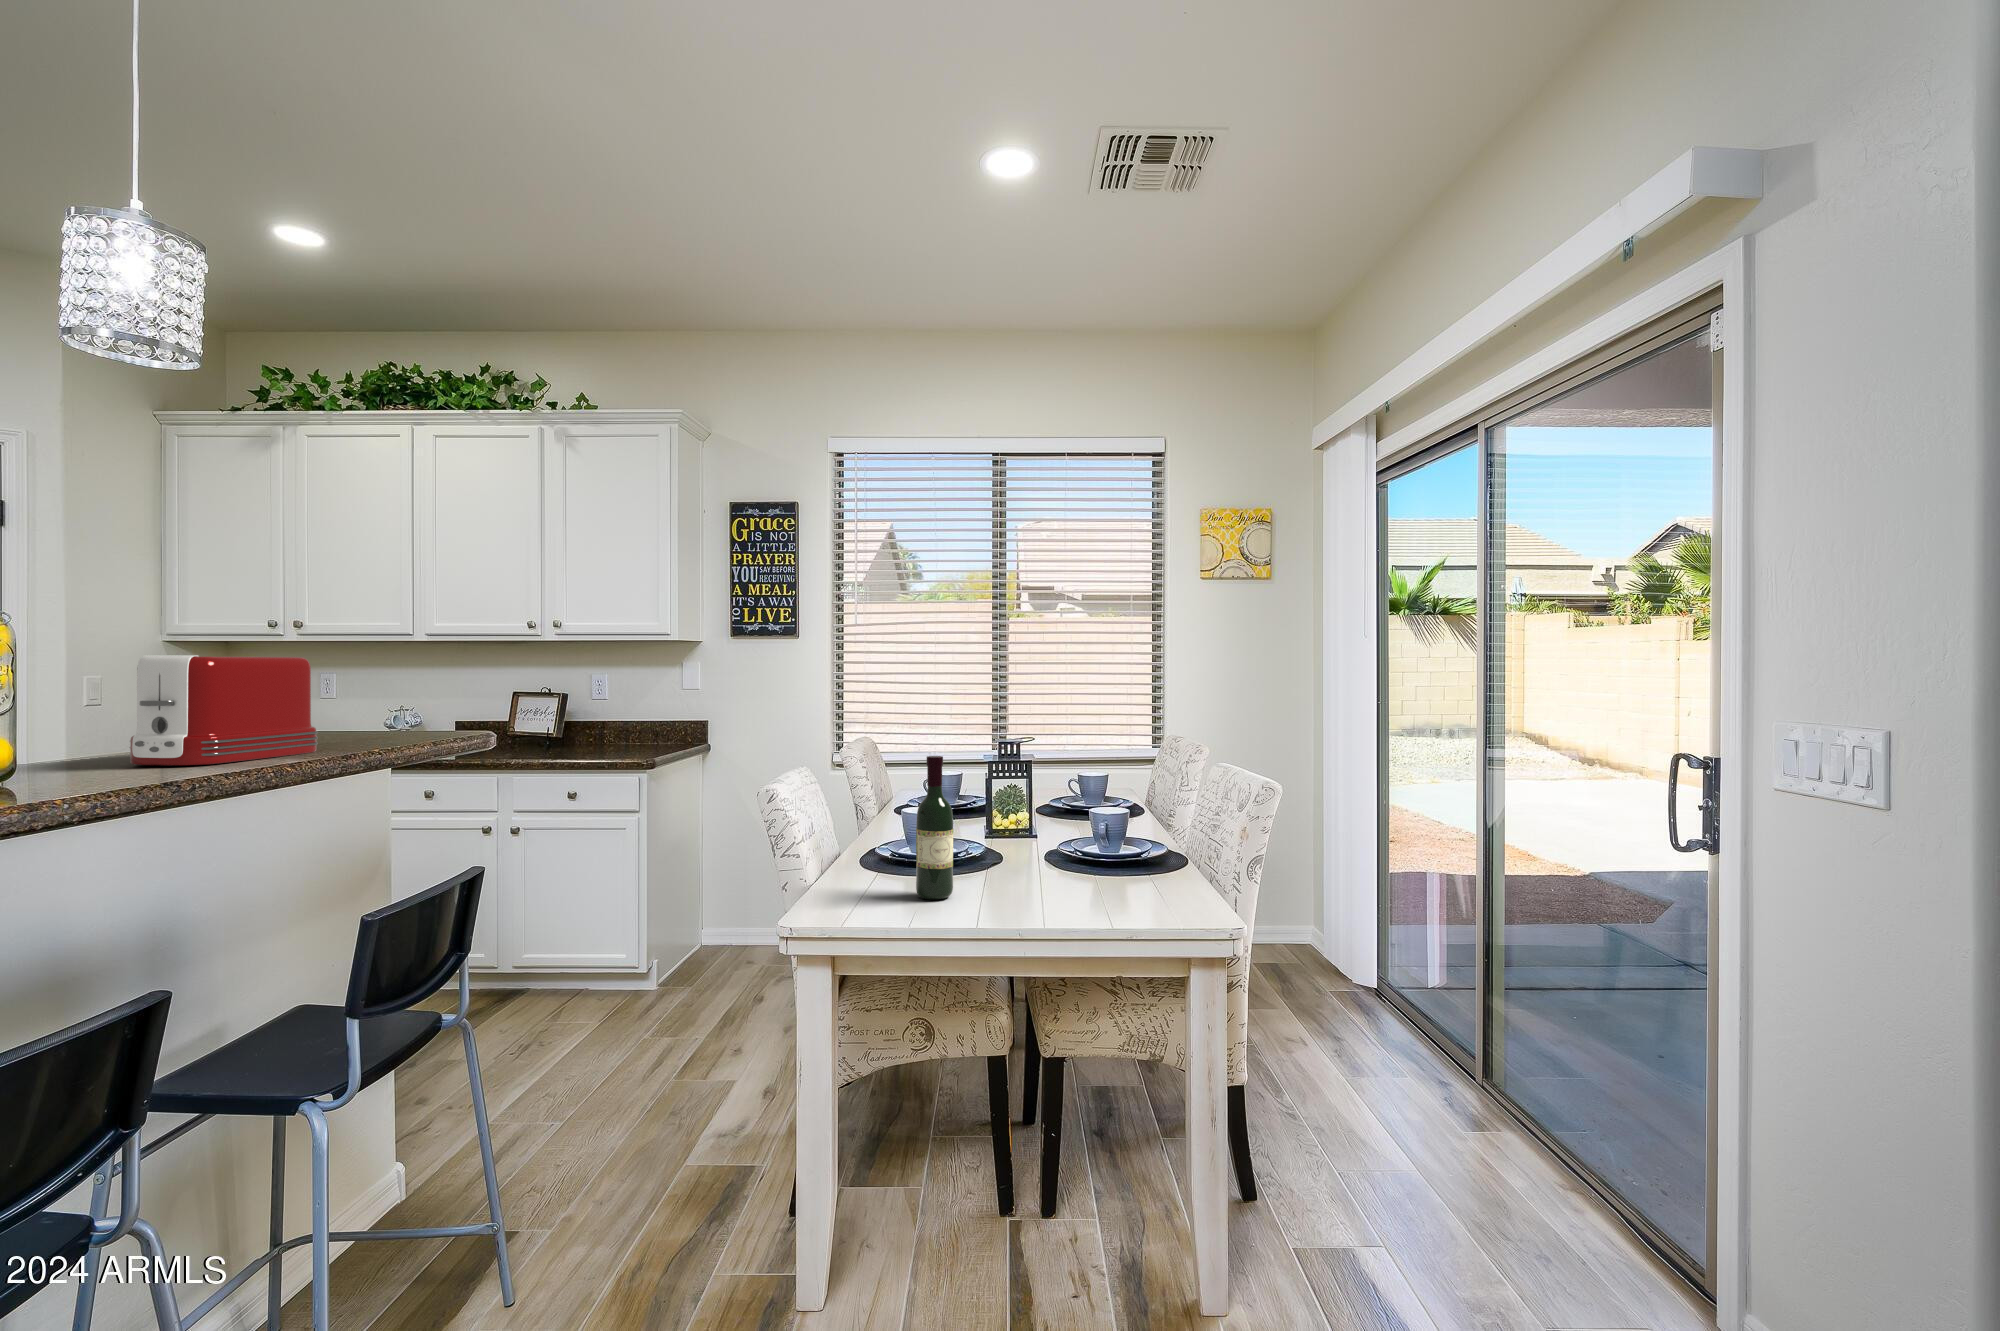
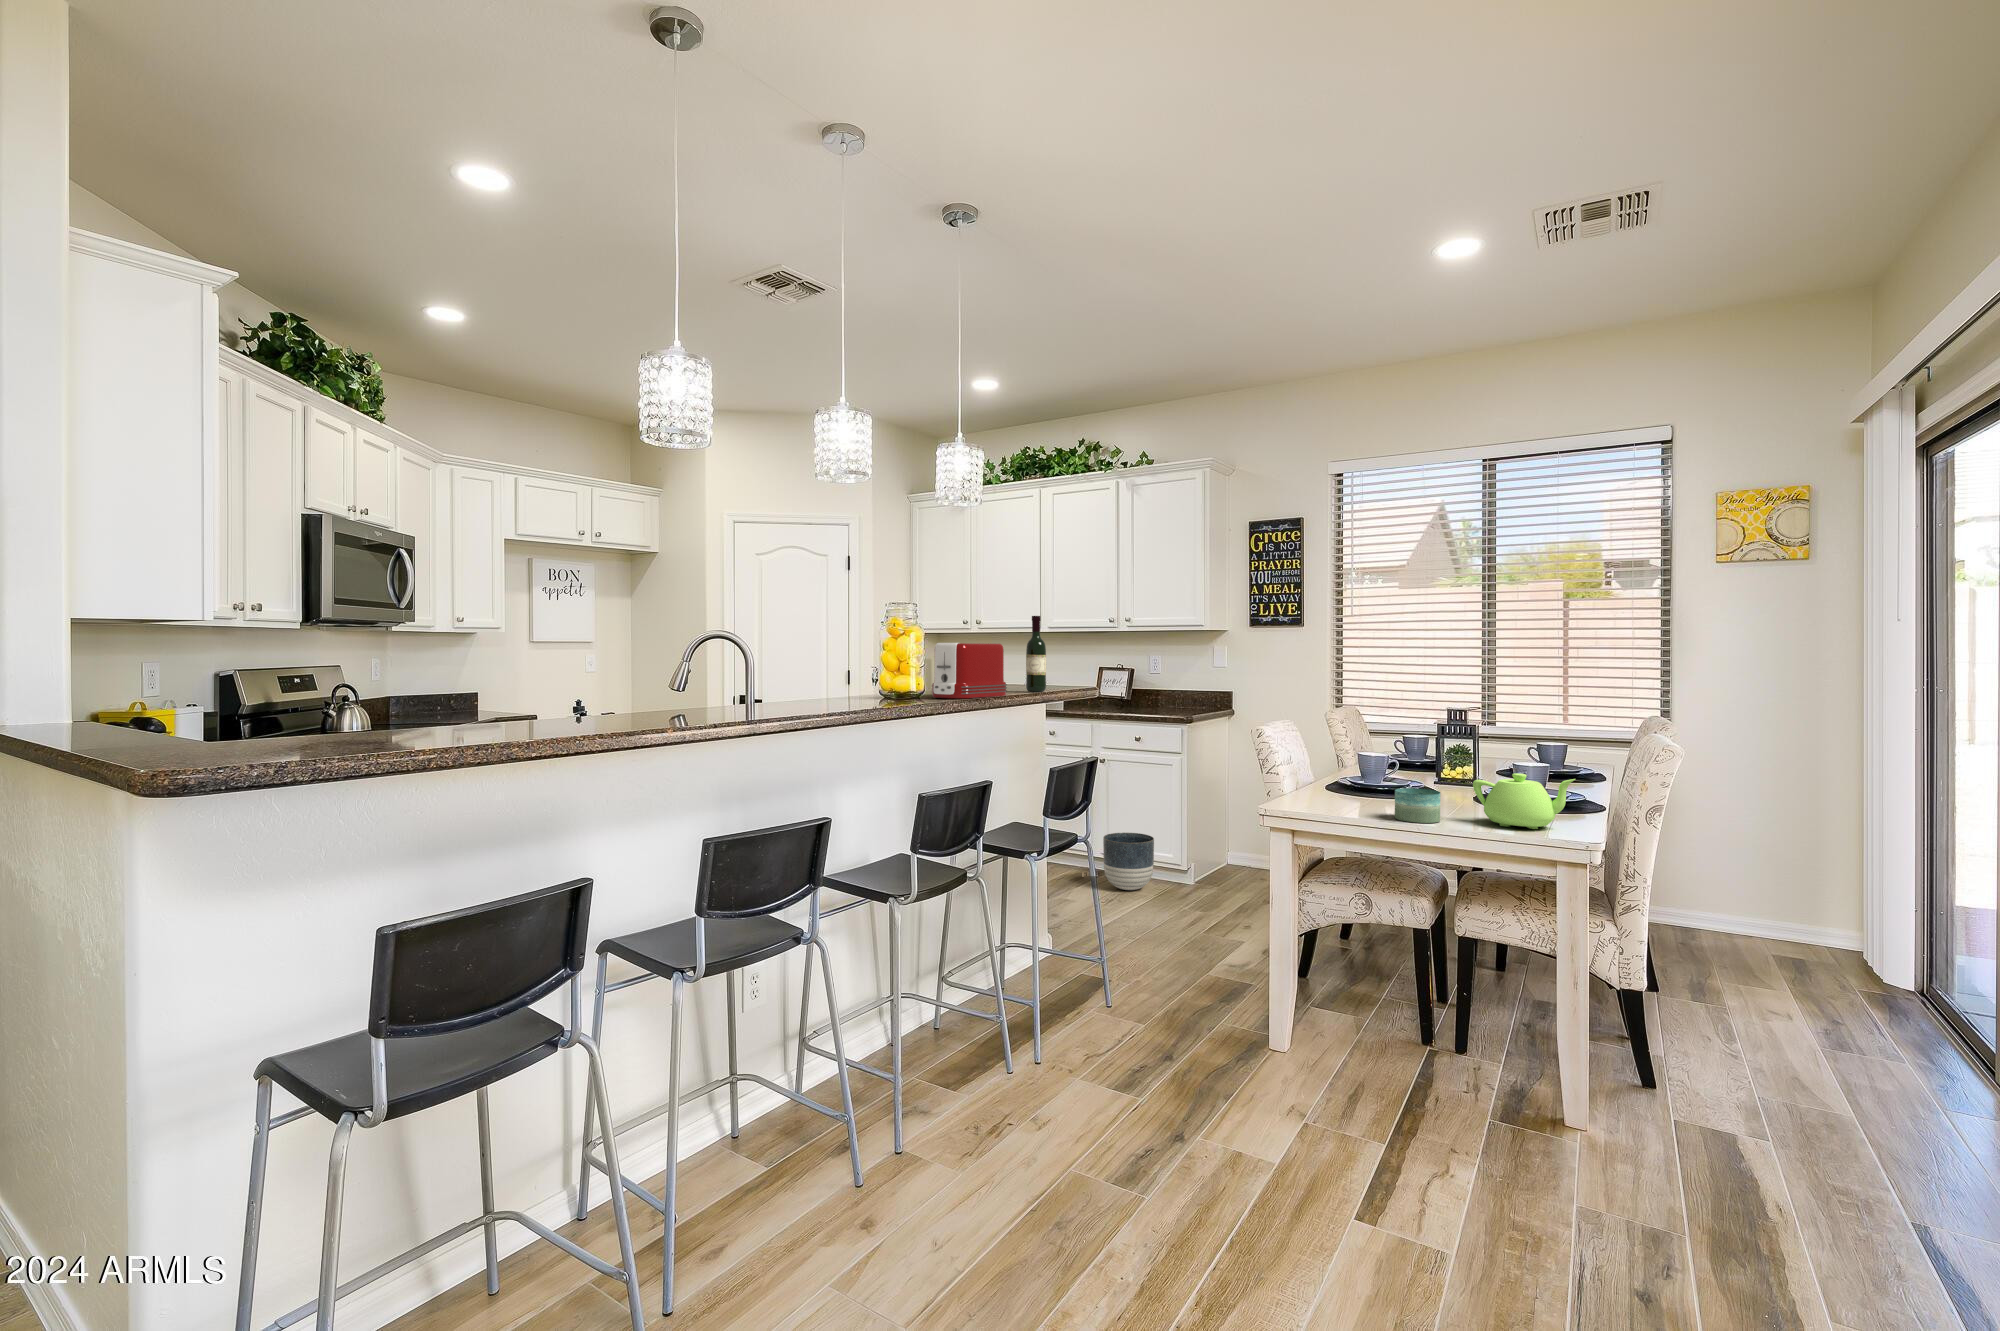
wine bottle: present [916,756,953,900] -> present [1026,616,1046,692]
teapot: none [1069,833,1187,907] -> present [1473,773,1575,829]
candle: none [976,863,1034,916] -> present [1395,788,1440,823]
planter: none [519,928,599,1016] -> present [1103,833,1154,890]

